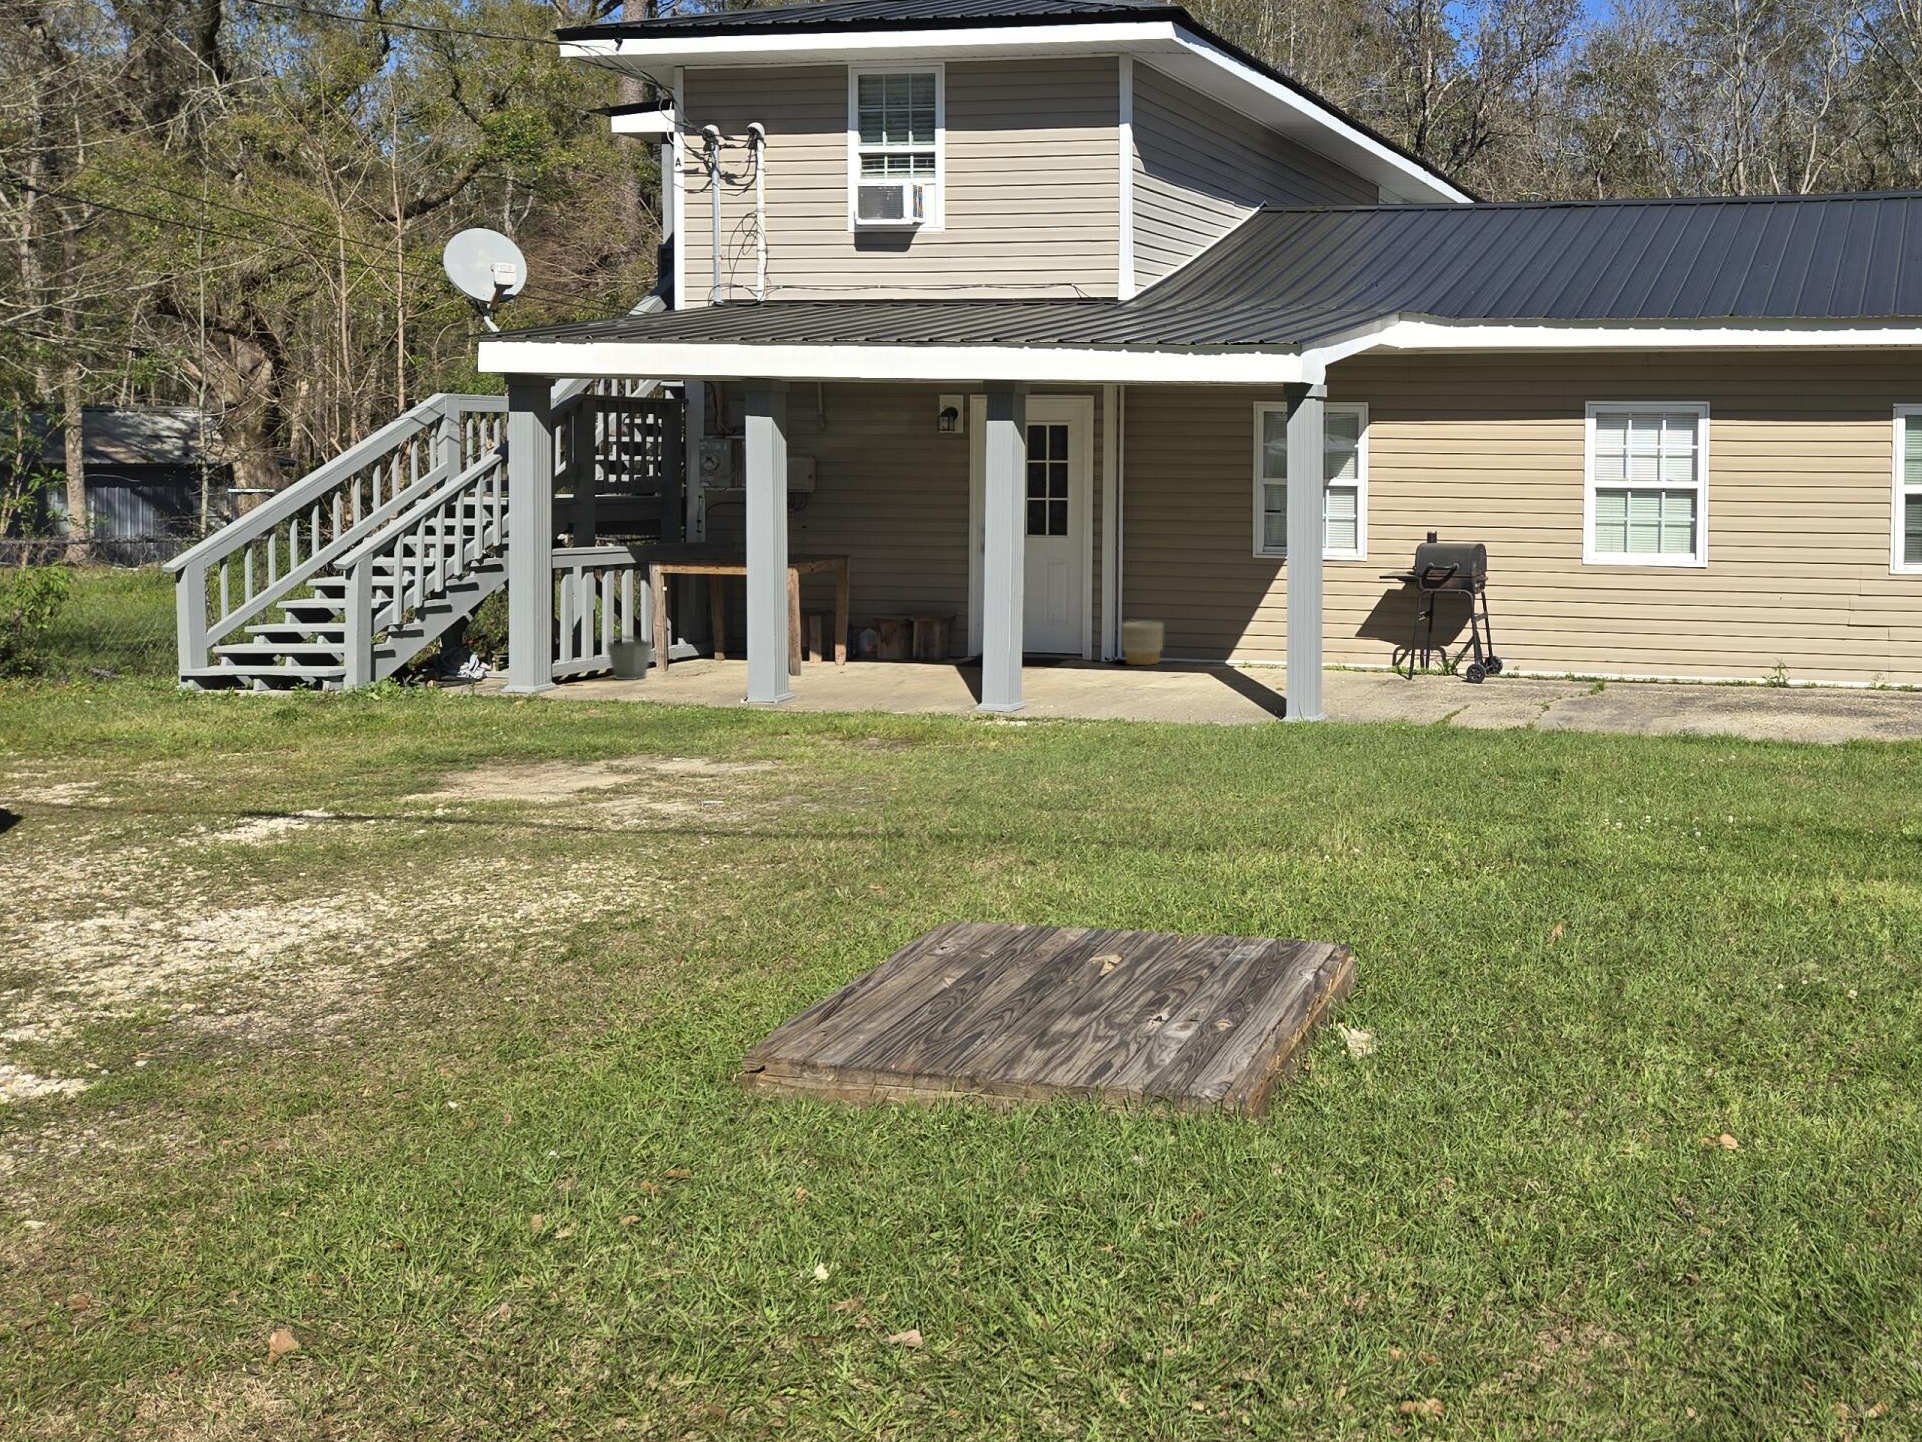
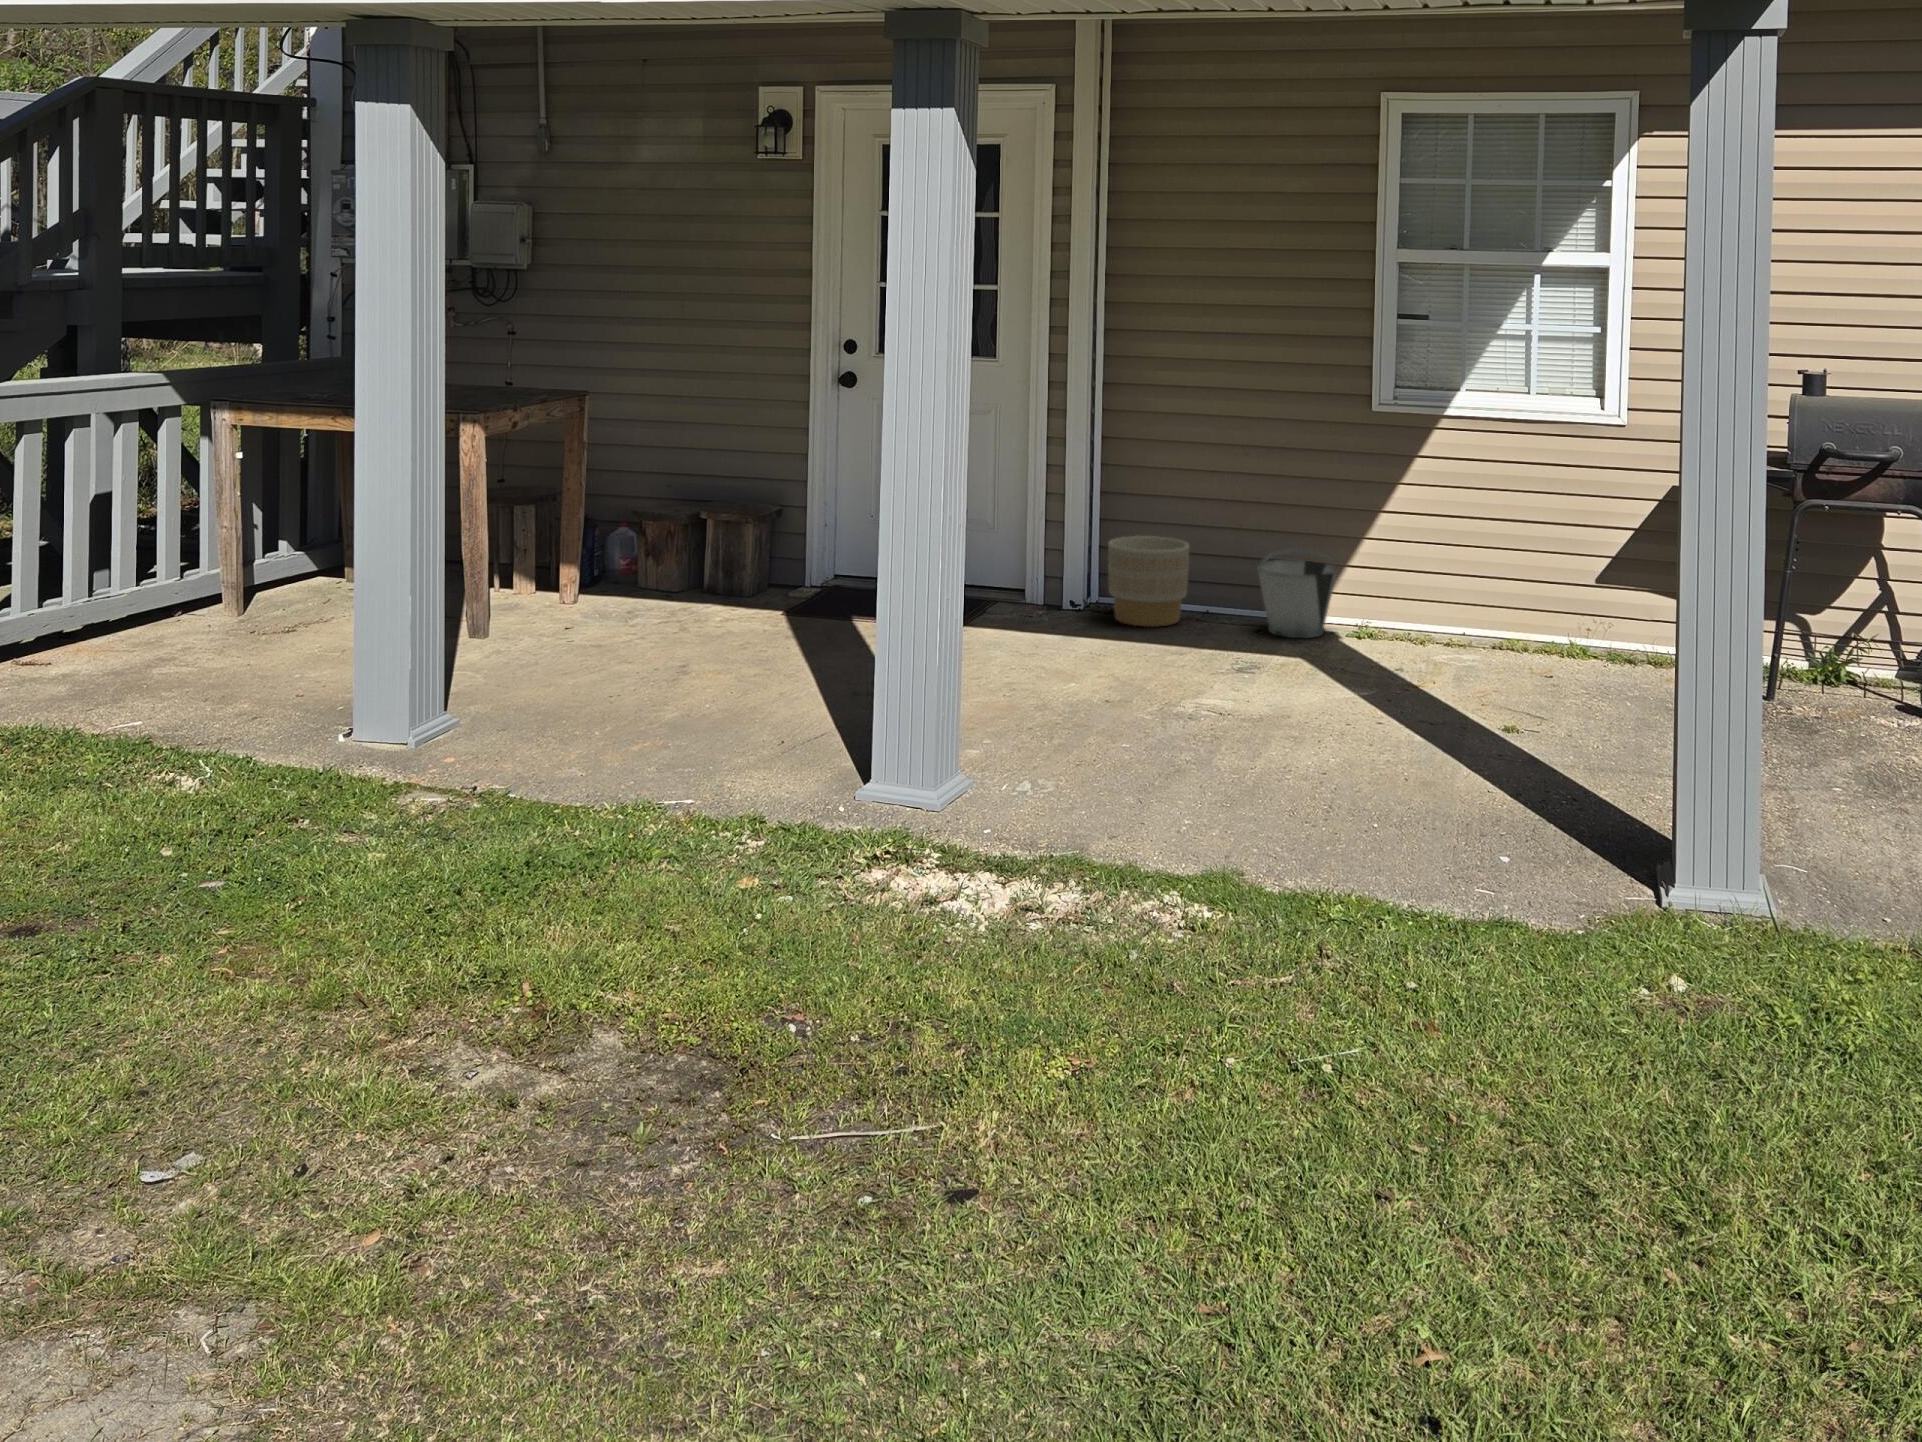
bucket: present [607,635,652,680] -> present [1257,548,1337,638]

